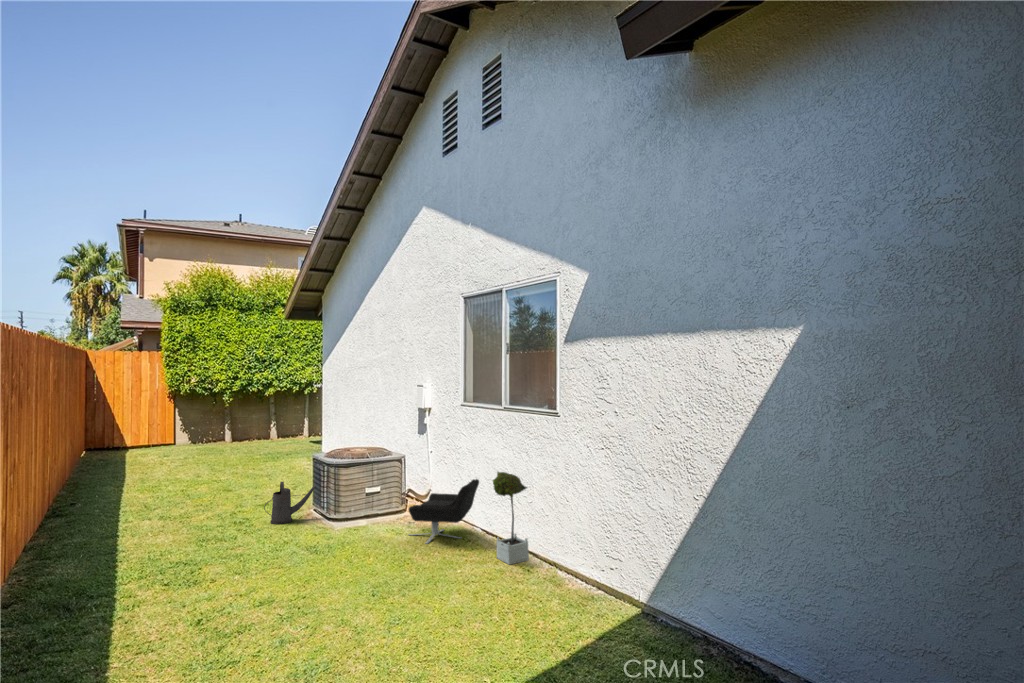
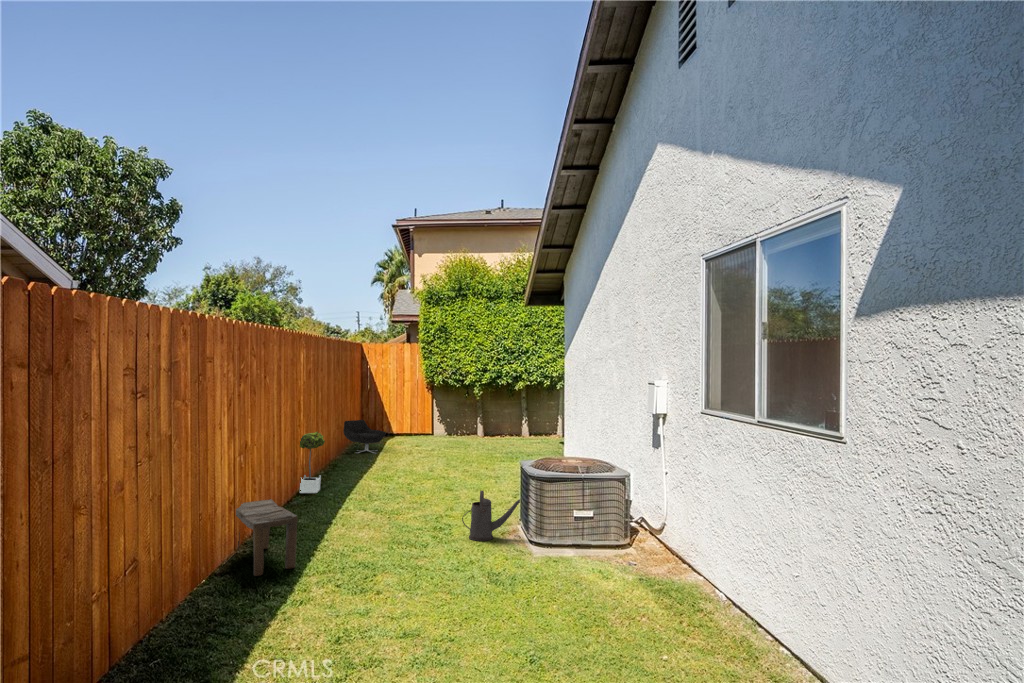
potted tree: present [493,472,529,564] -> present [300,432,325,493]
lounge chair: present [409,479,479,544] -> present [343,420,386,453]
bench: none [26,511,117,580] -> present [236,499,298,576]

